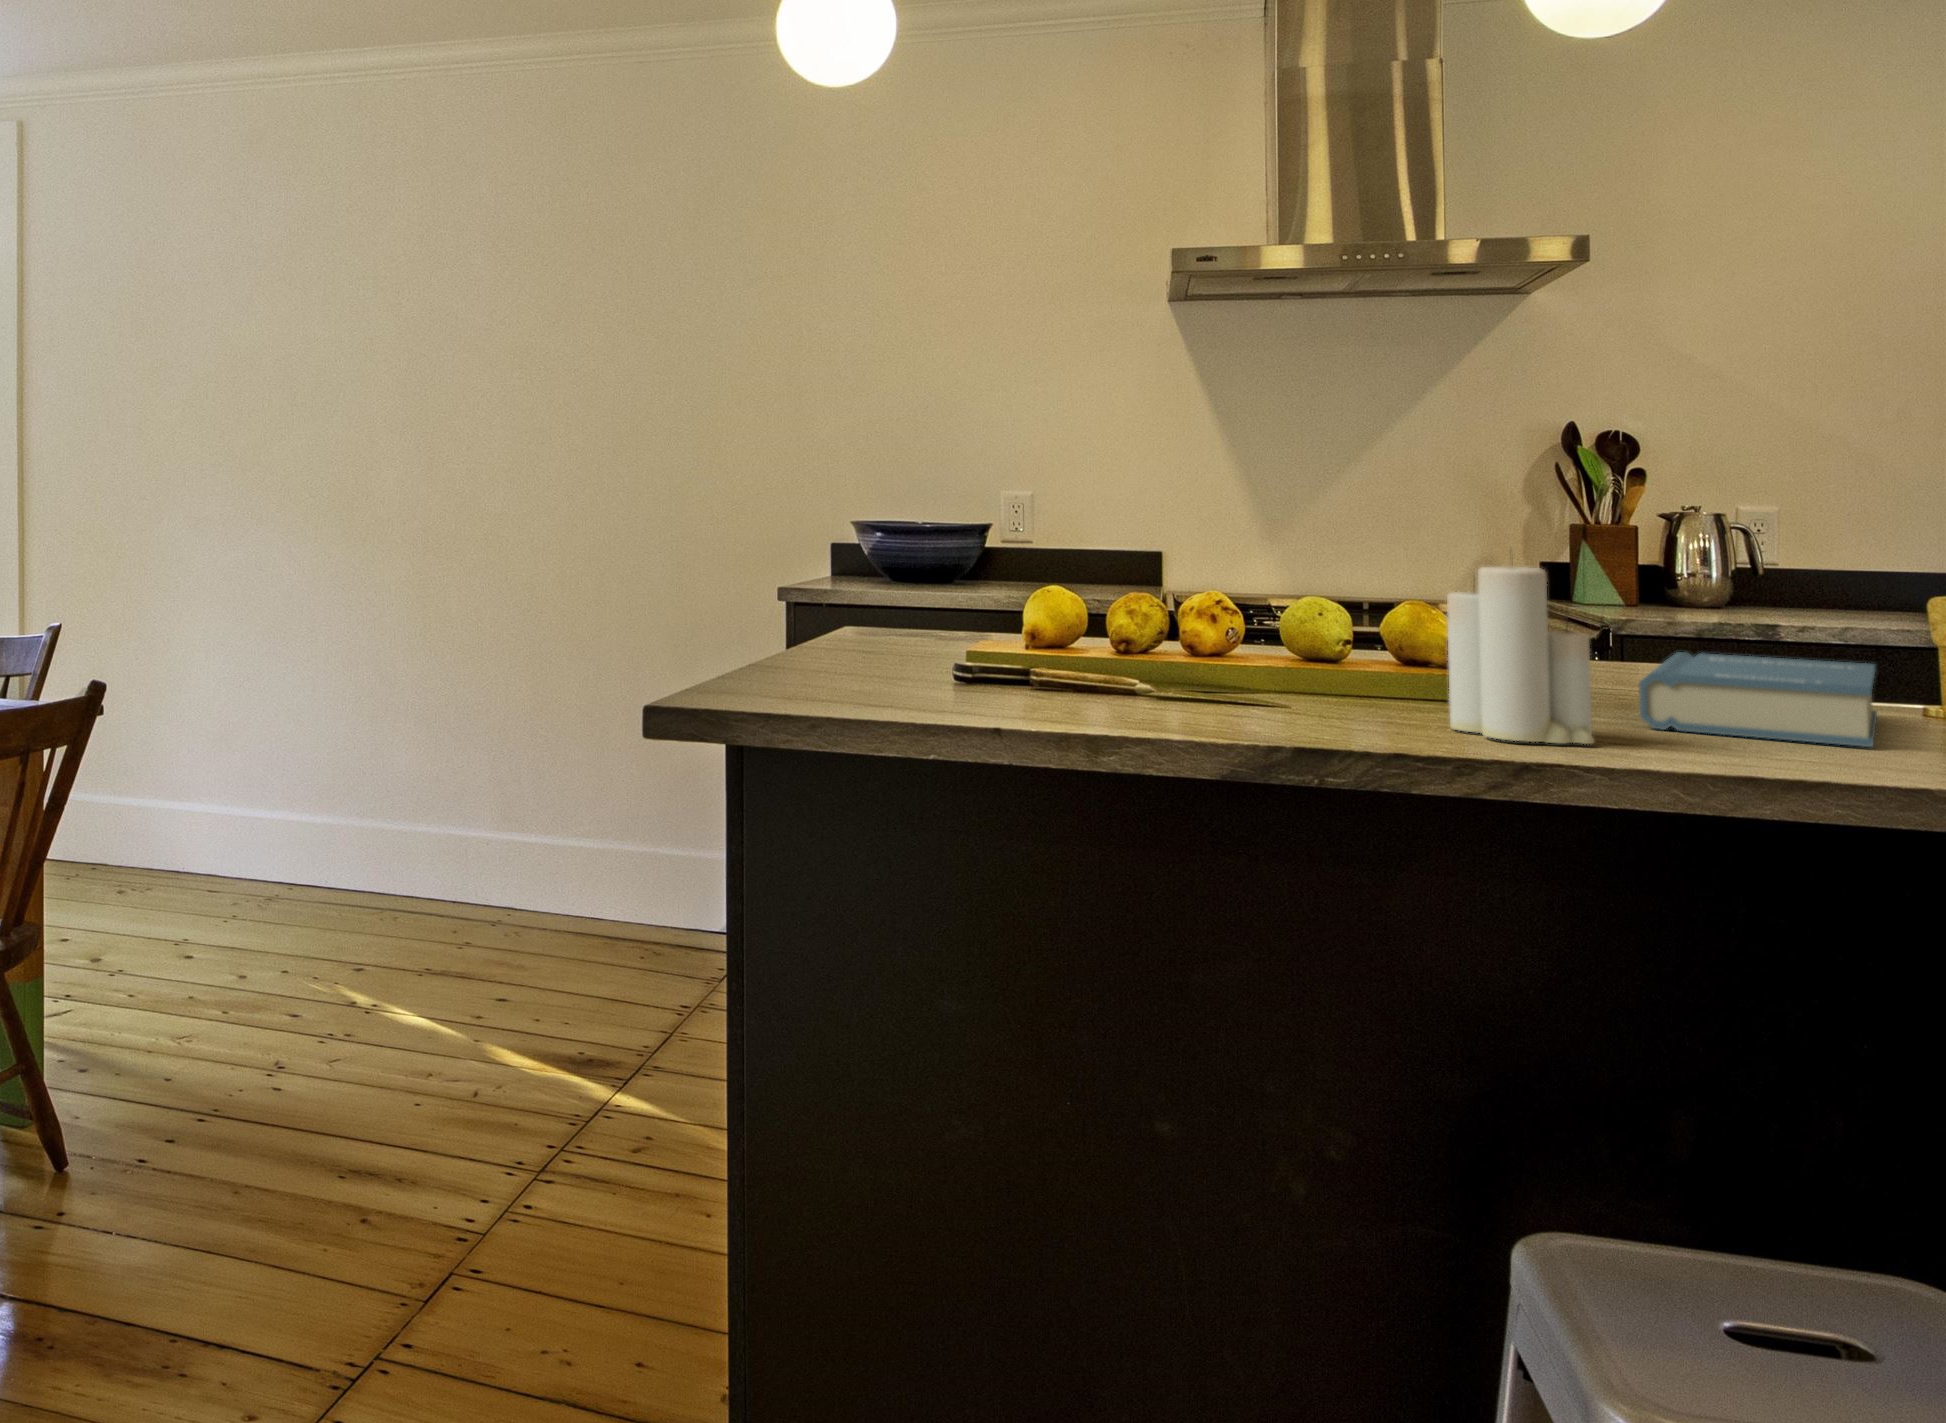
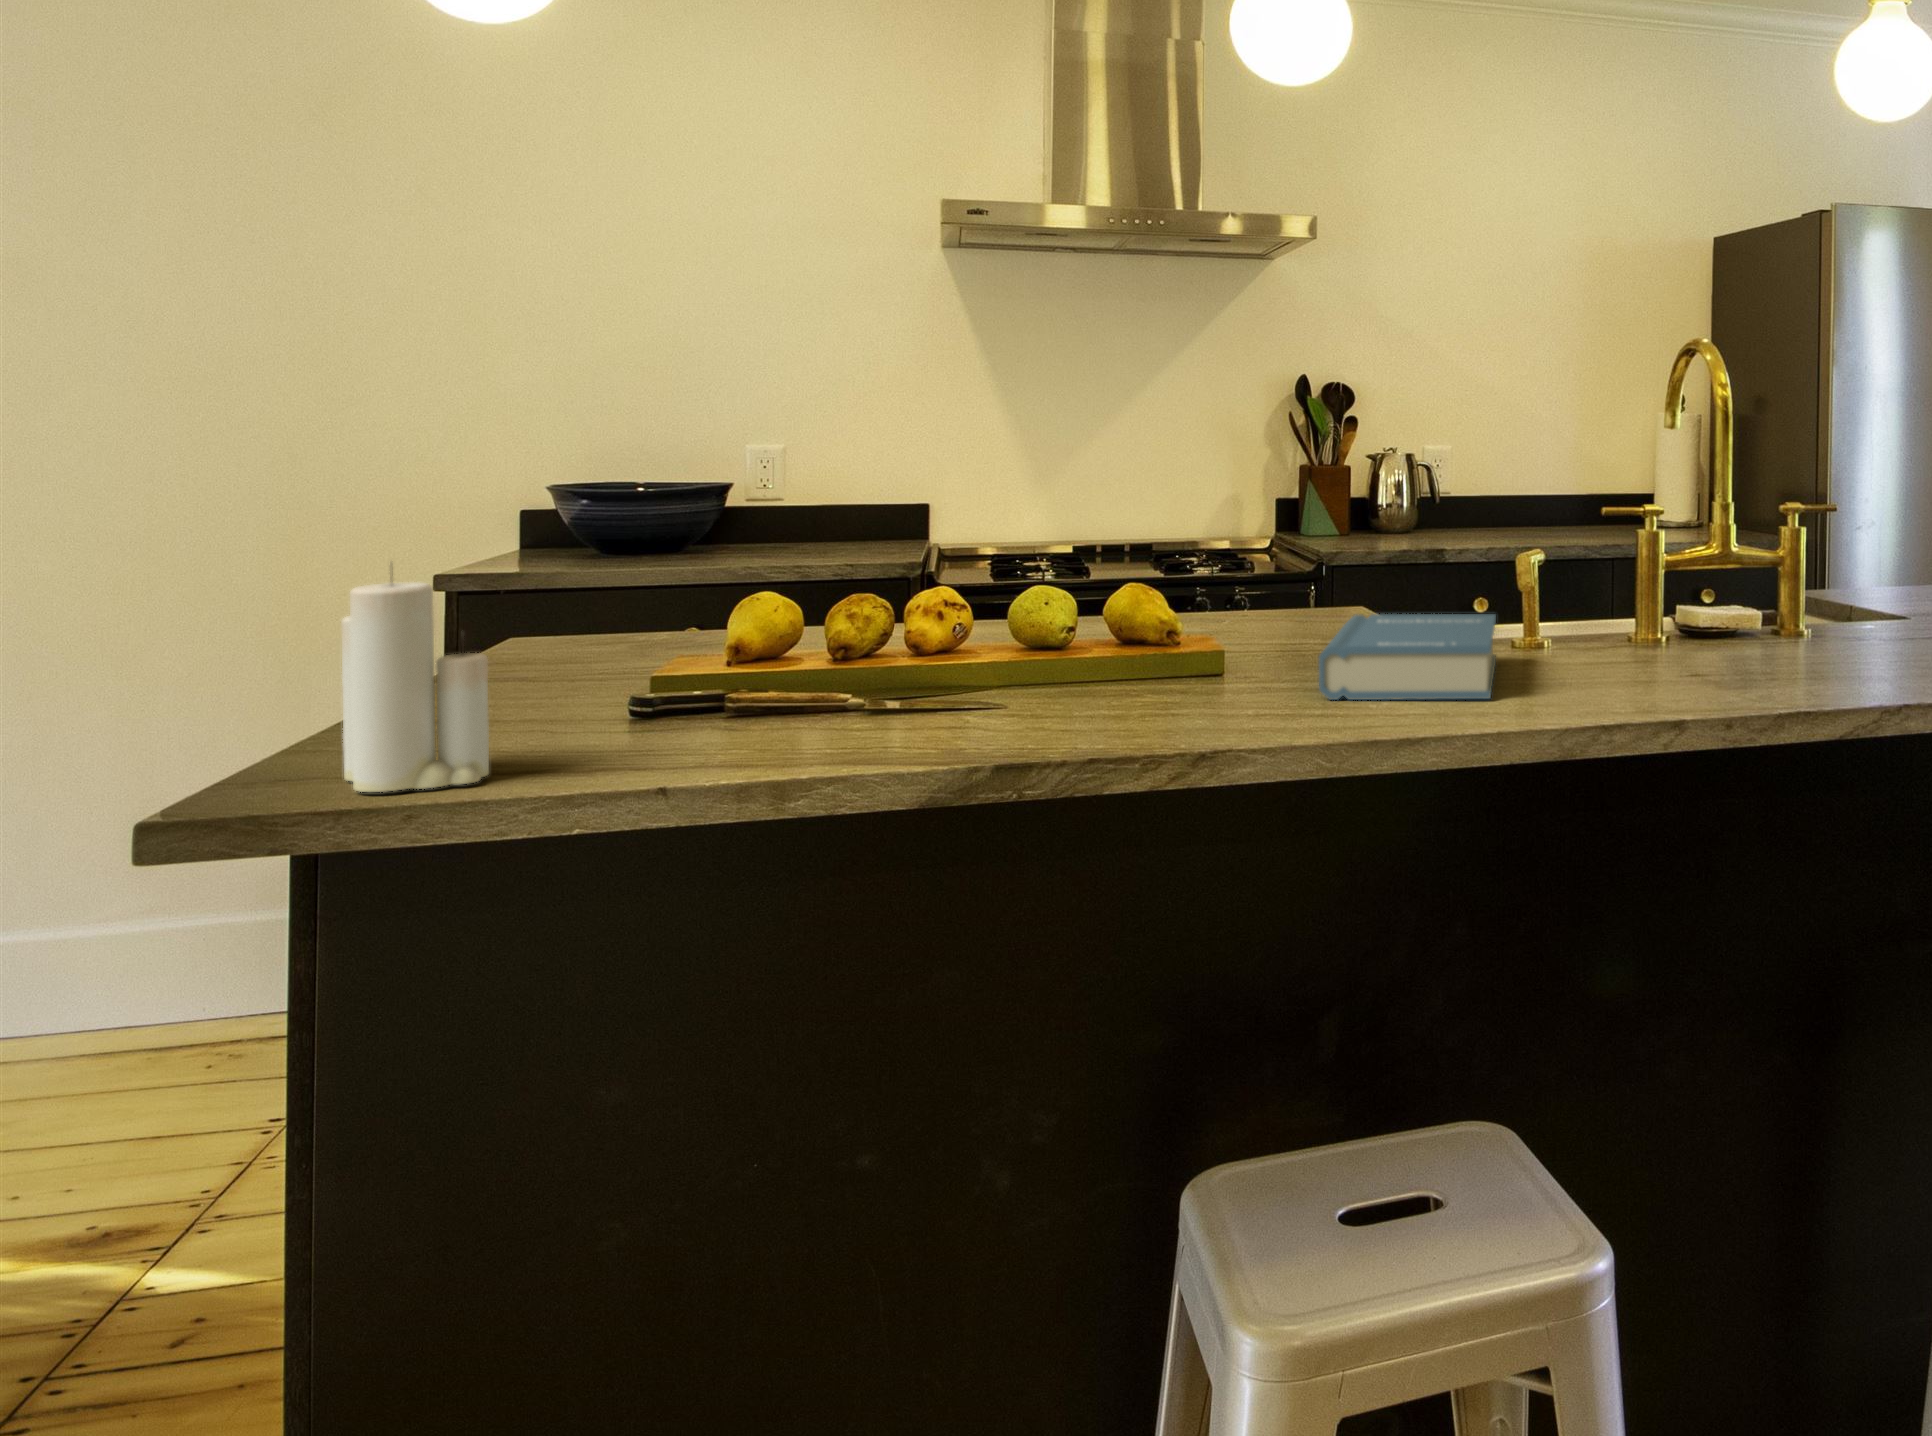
candle: present [1447,566,1594,744] -> present [342,578,489,792]

